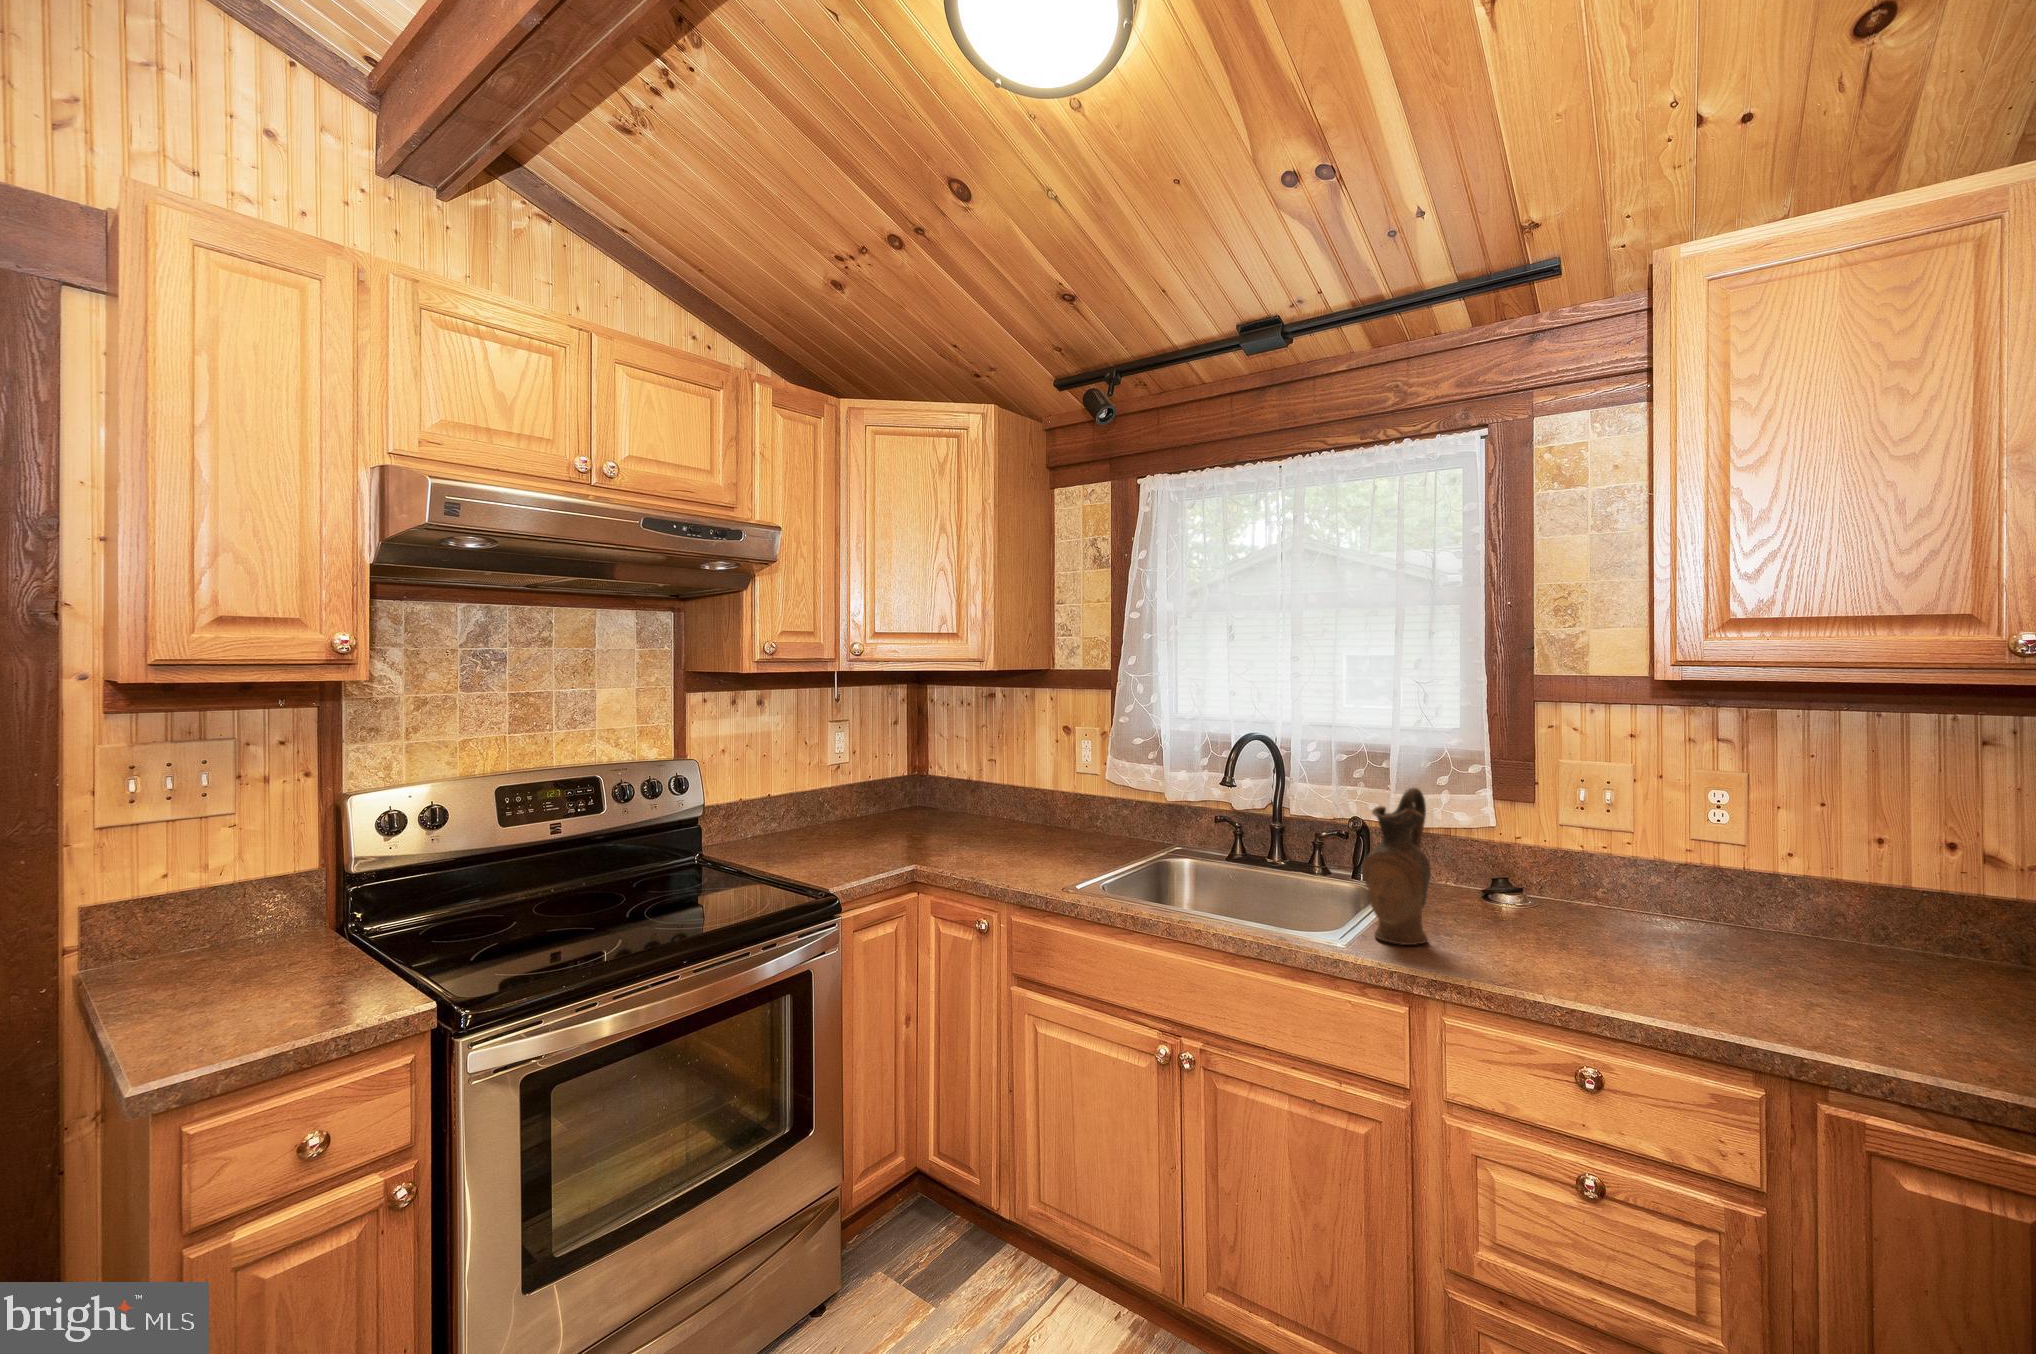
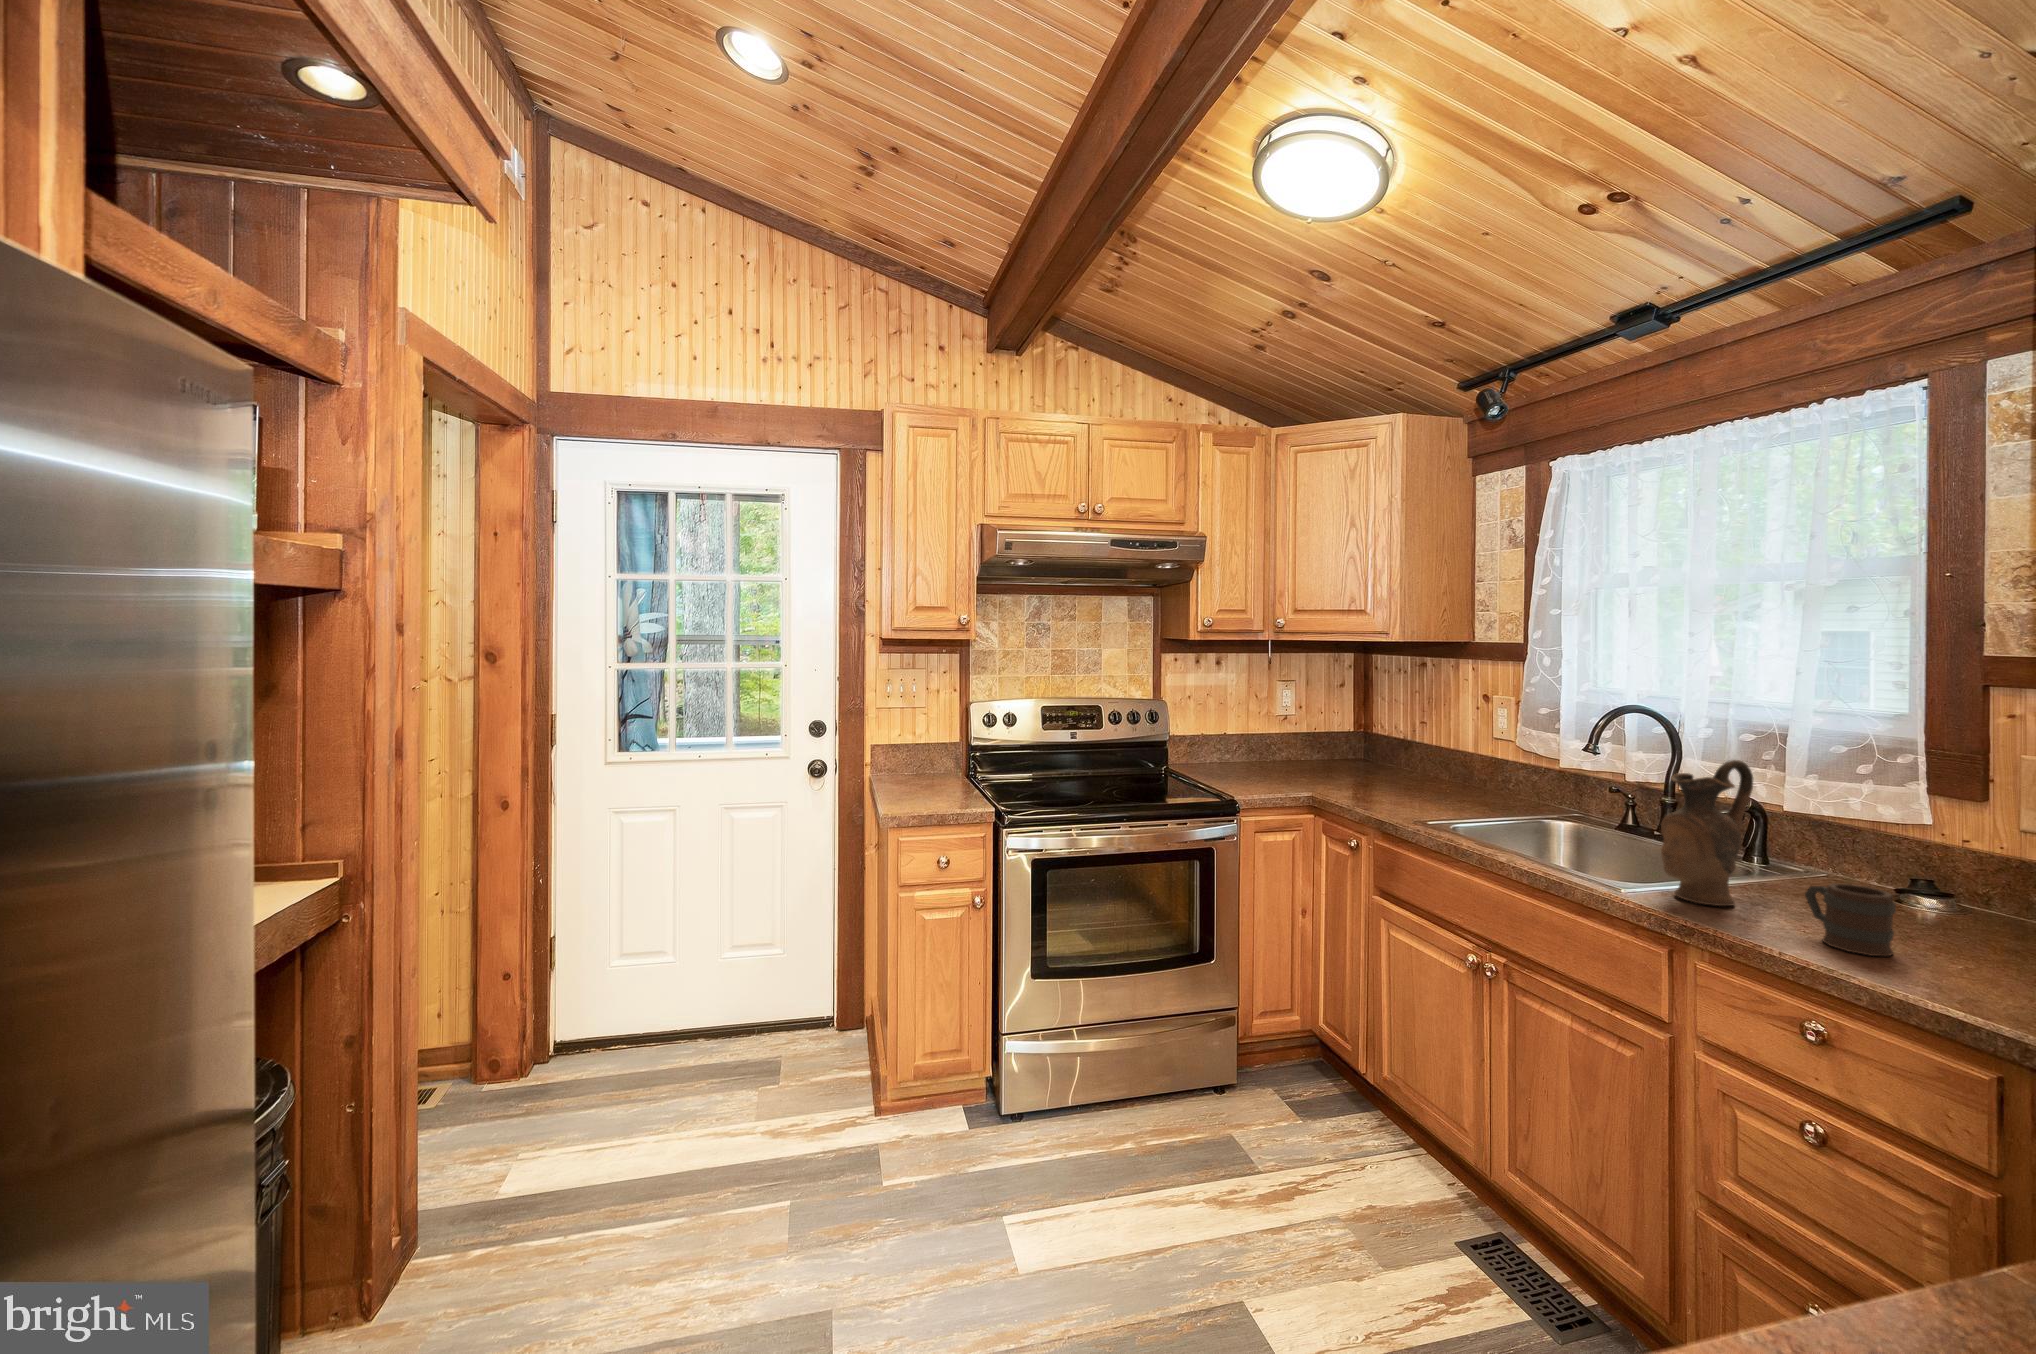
mug: none [1503,904,1585,976] -> present [1805,883,1896,956]

